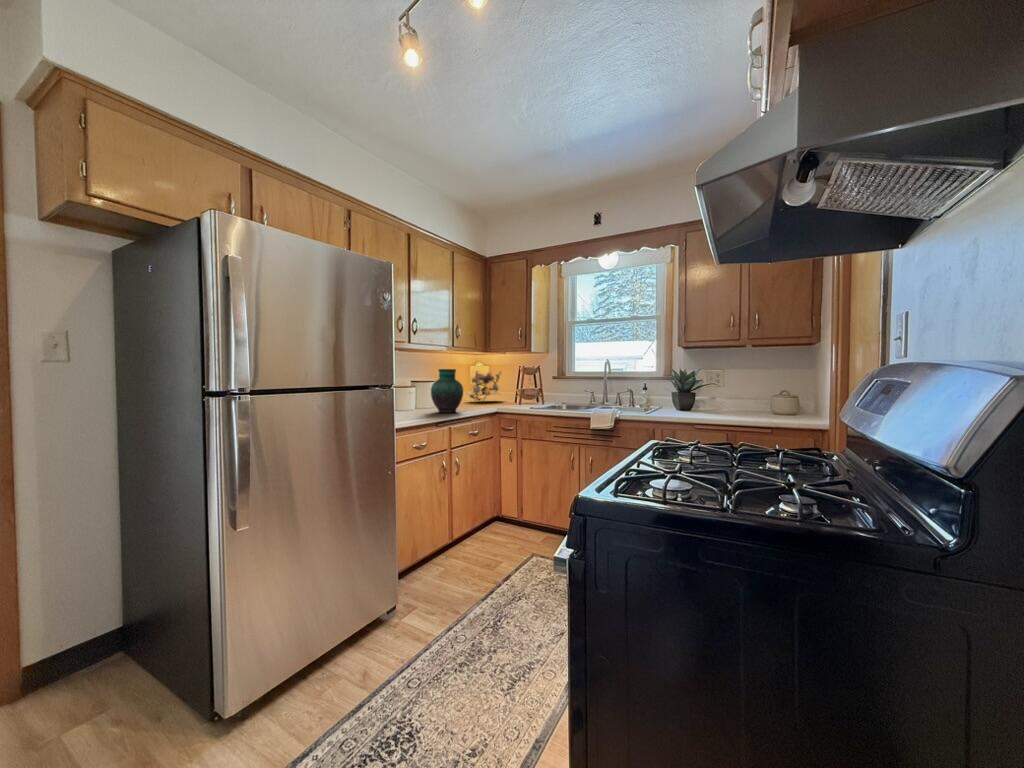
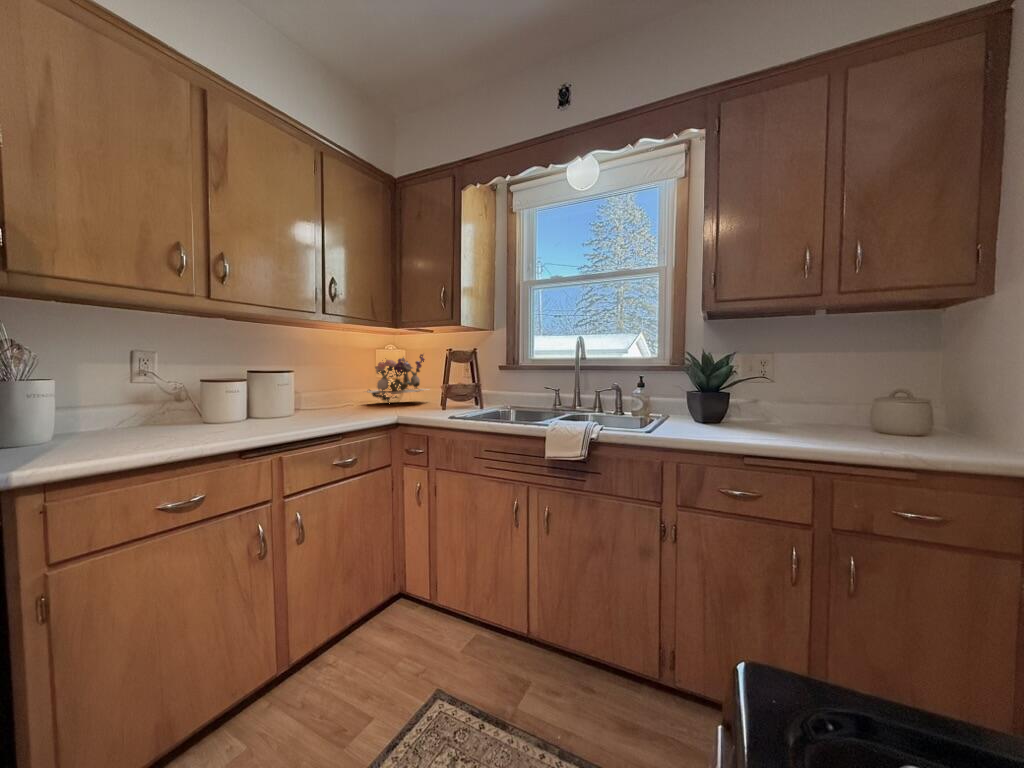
vase: present [431,369,463,413] -> none [256,348,321,428]

